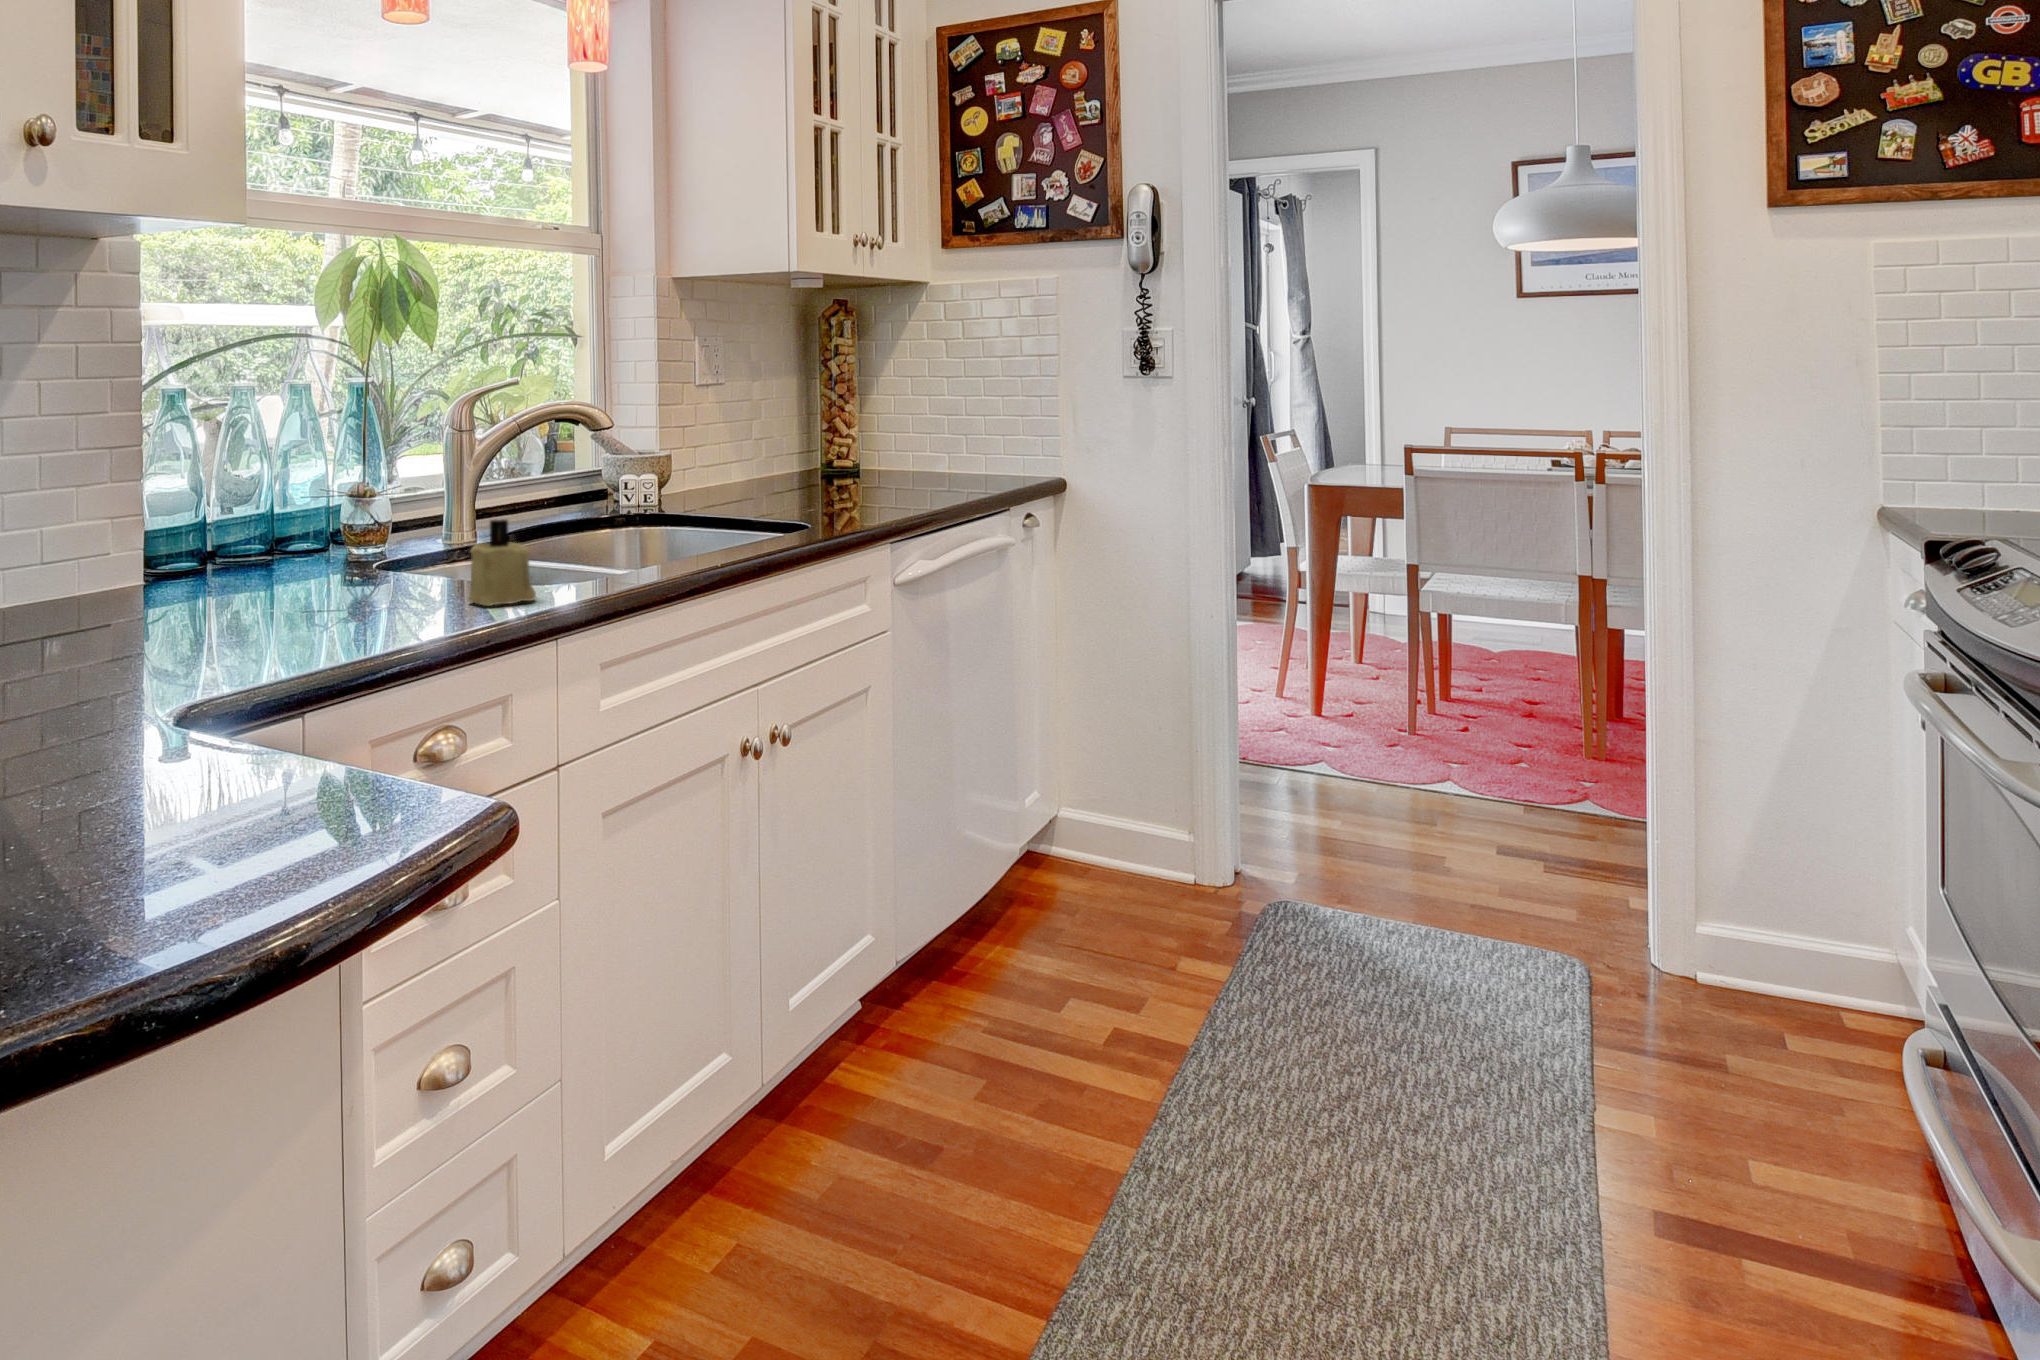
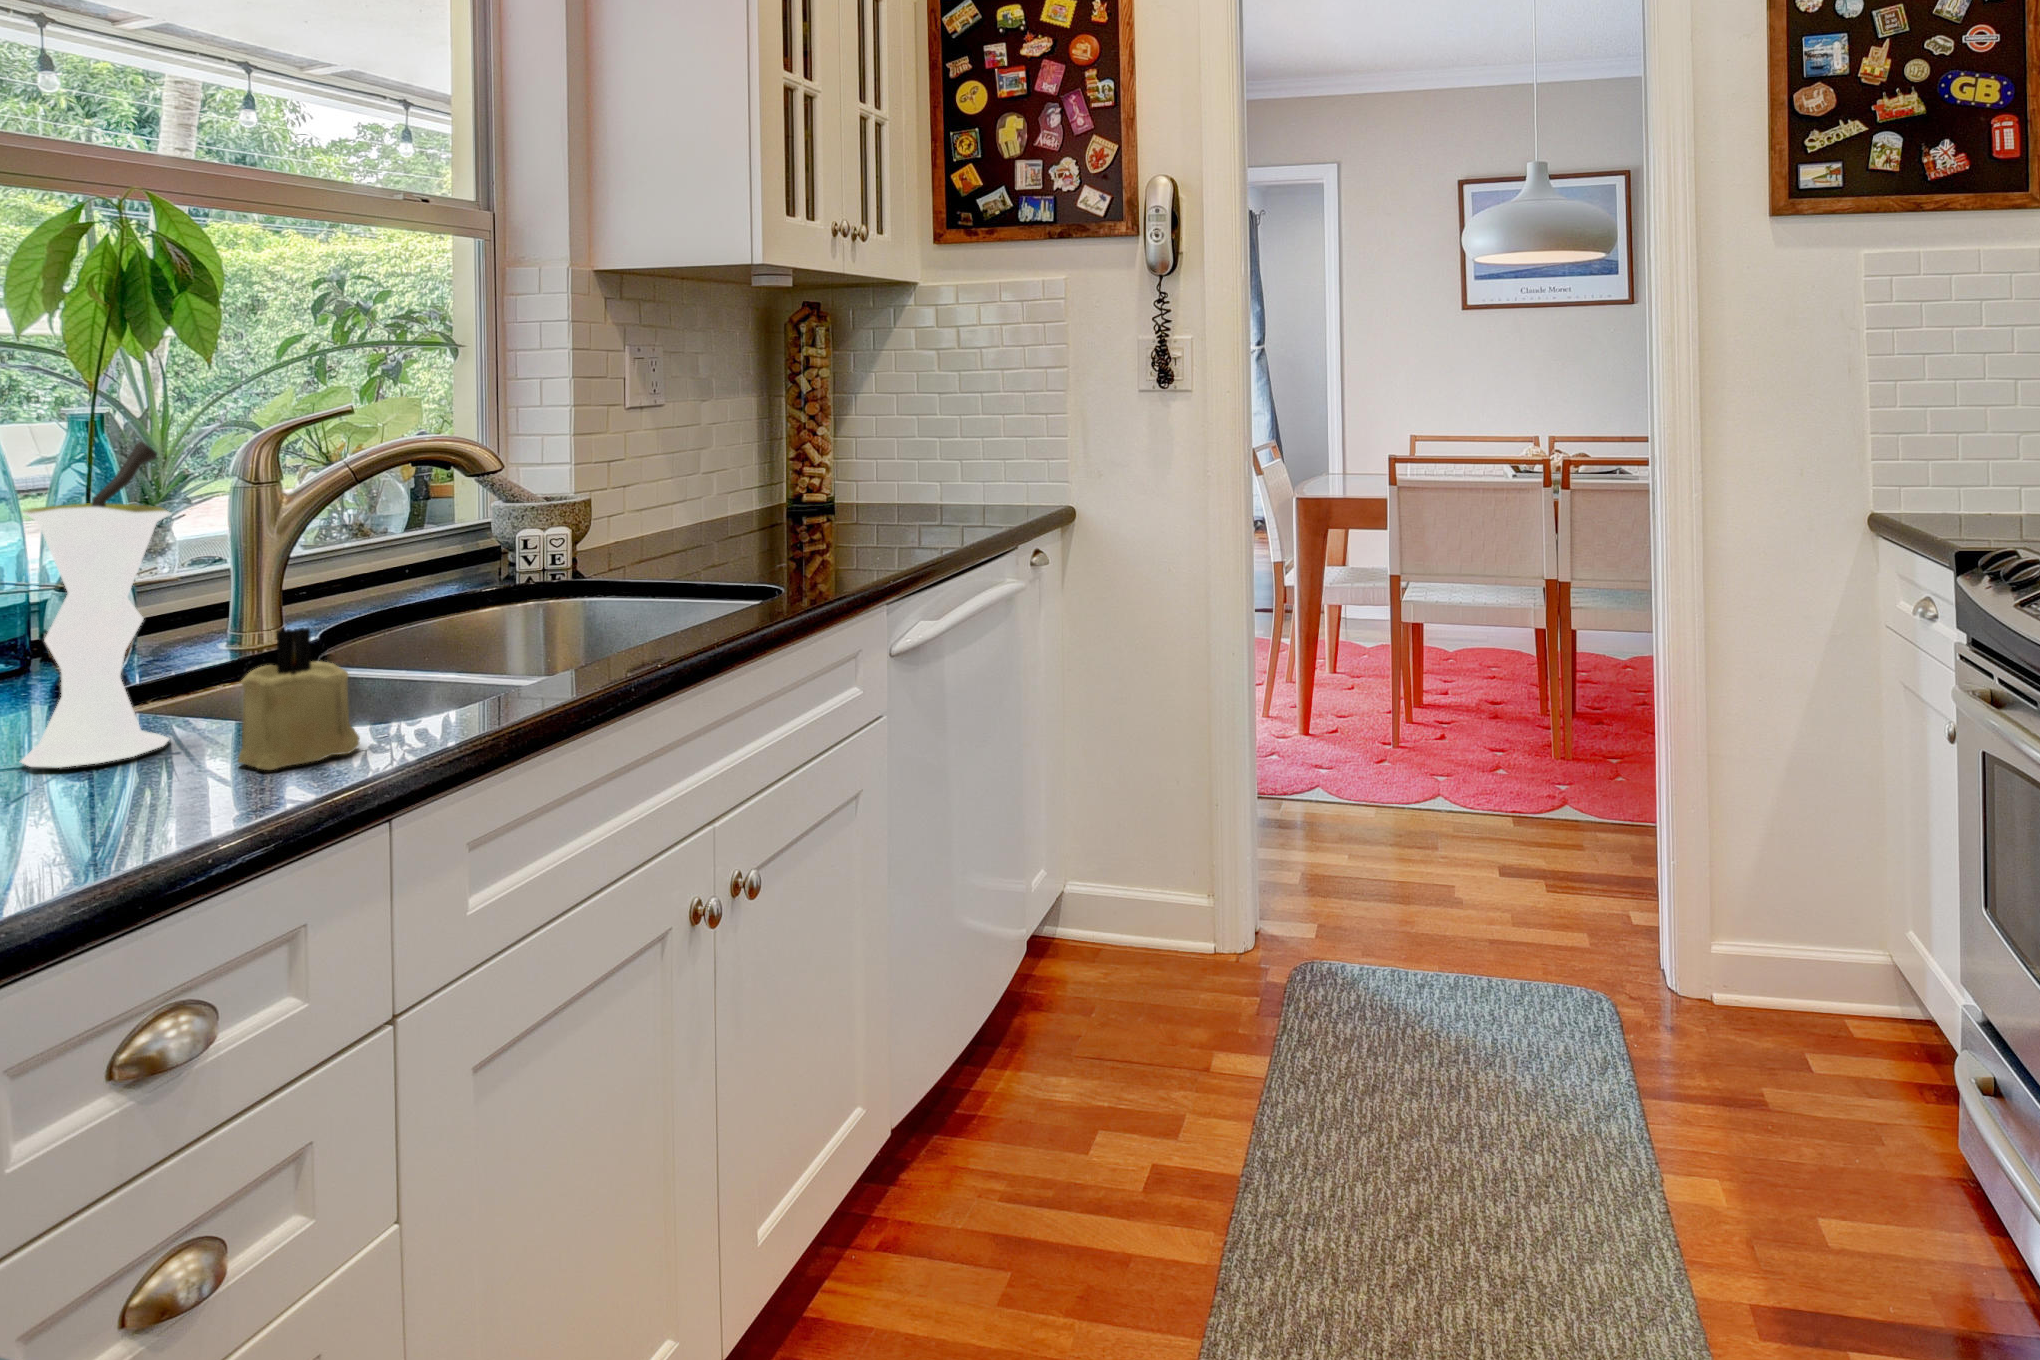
vase: none [349,399,427,598] -> present [20,442,171,768]

